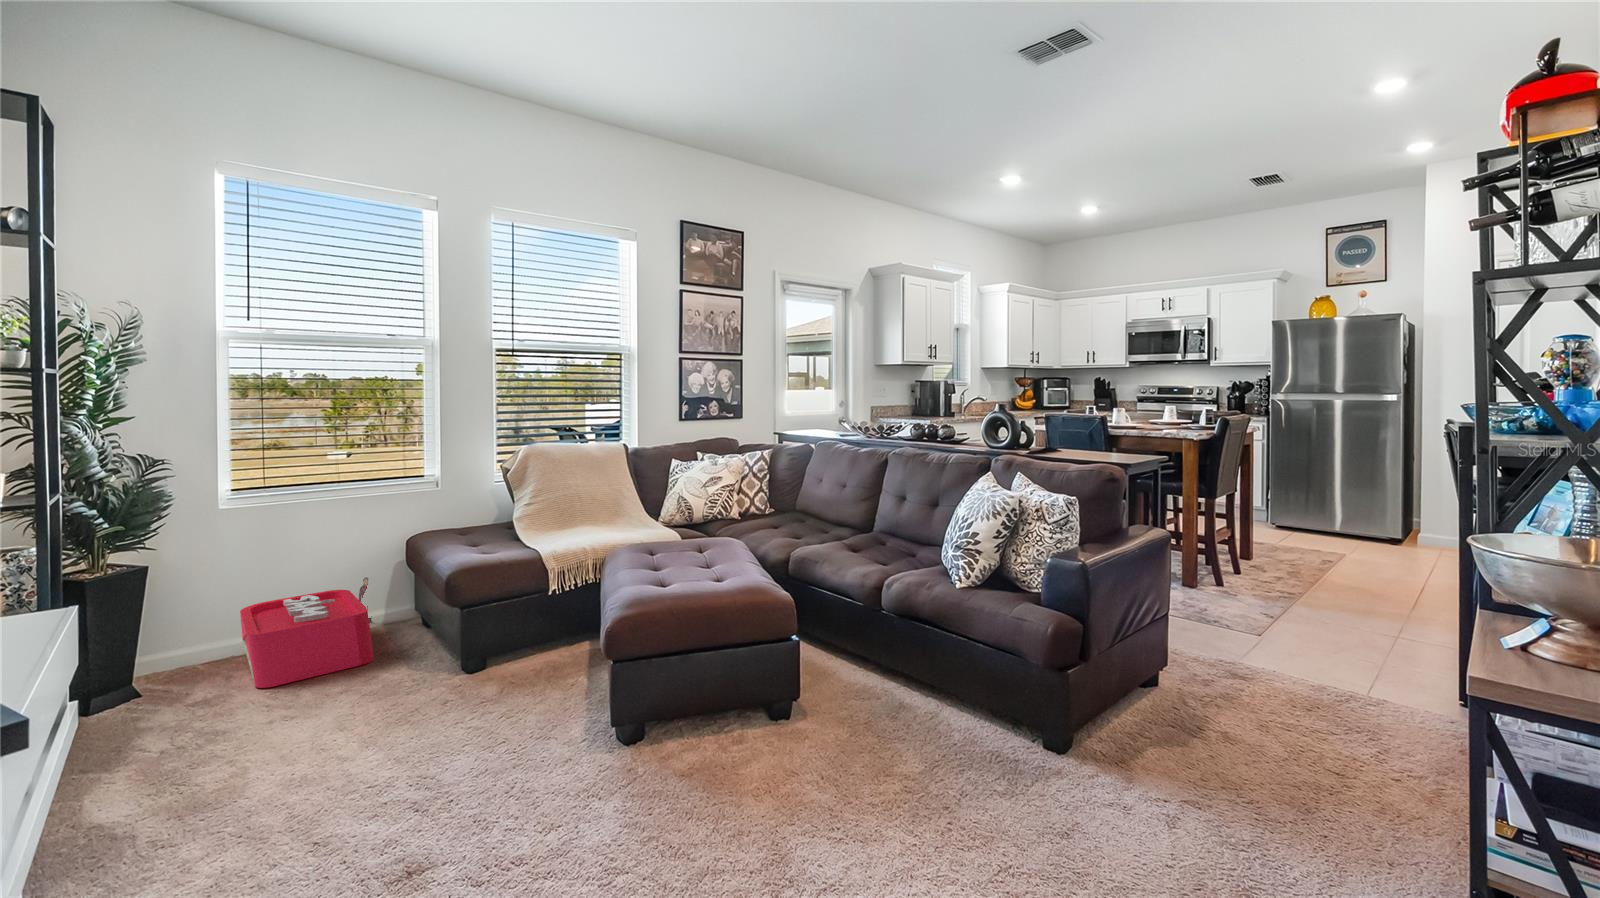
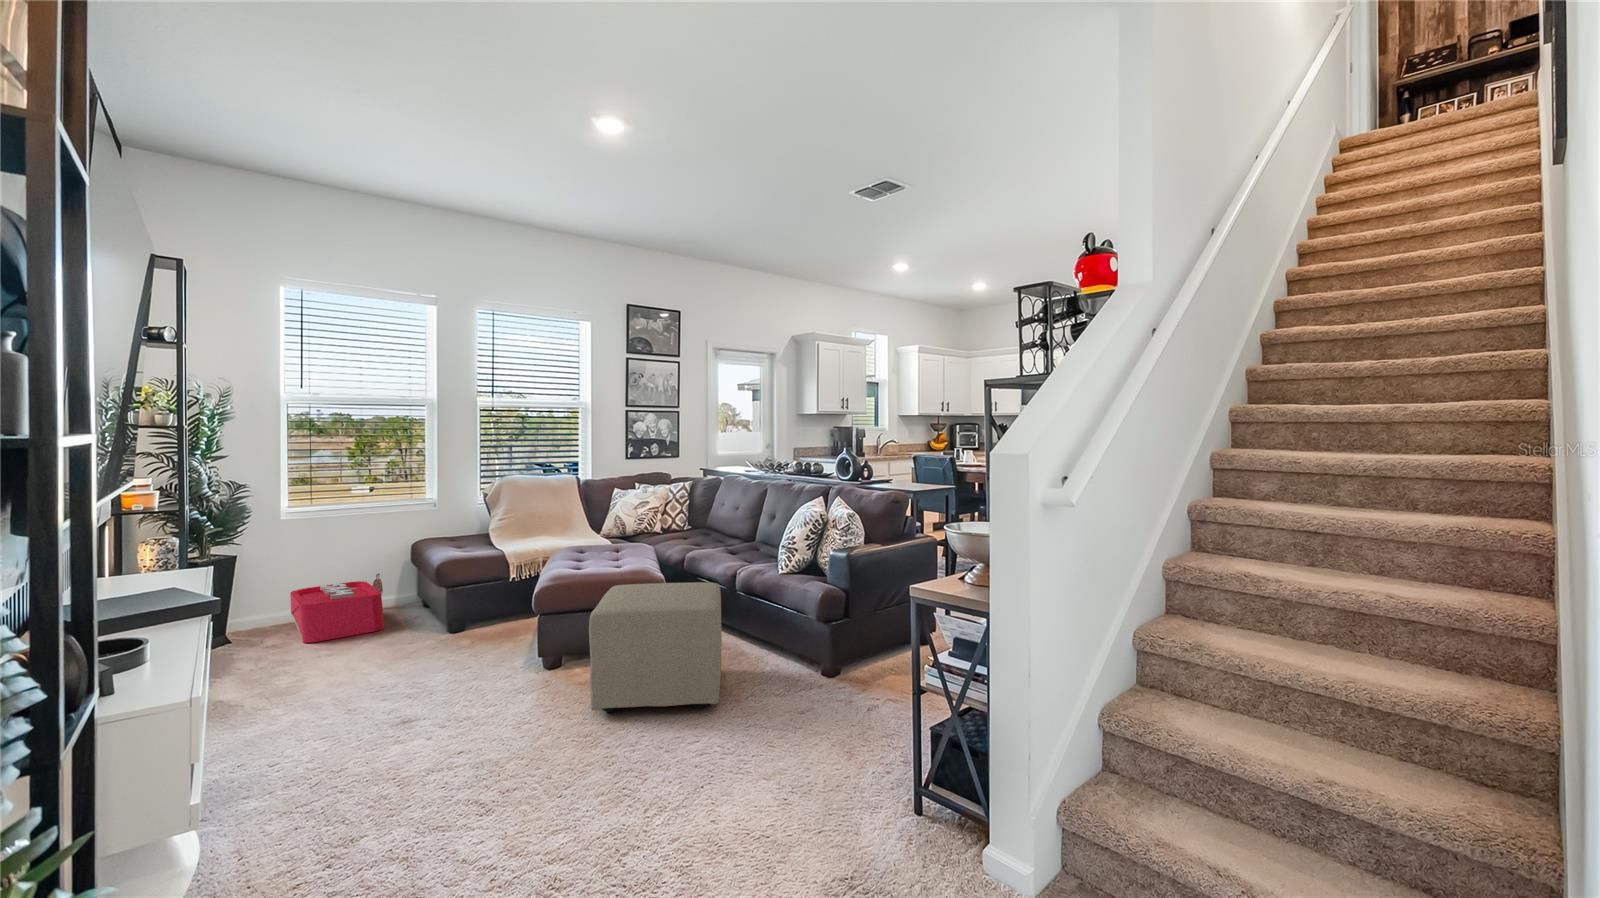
ottoman: none [712,611,932,854] -> present [589,582,722,713]

